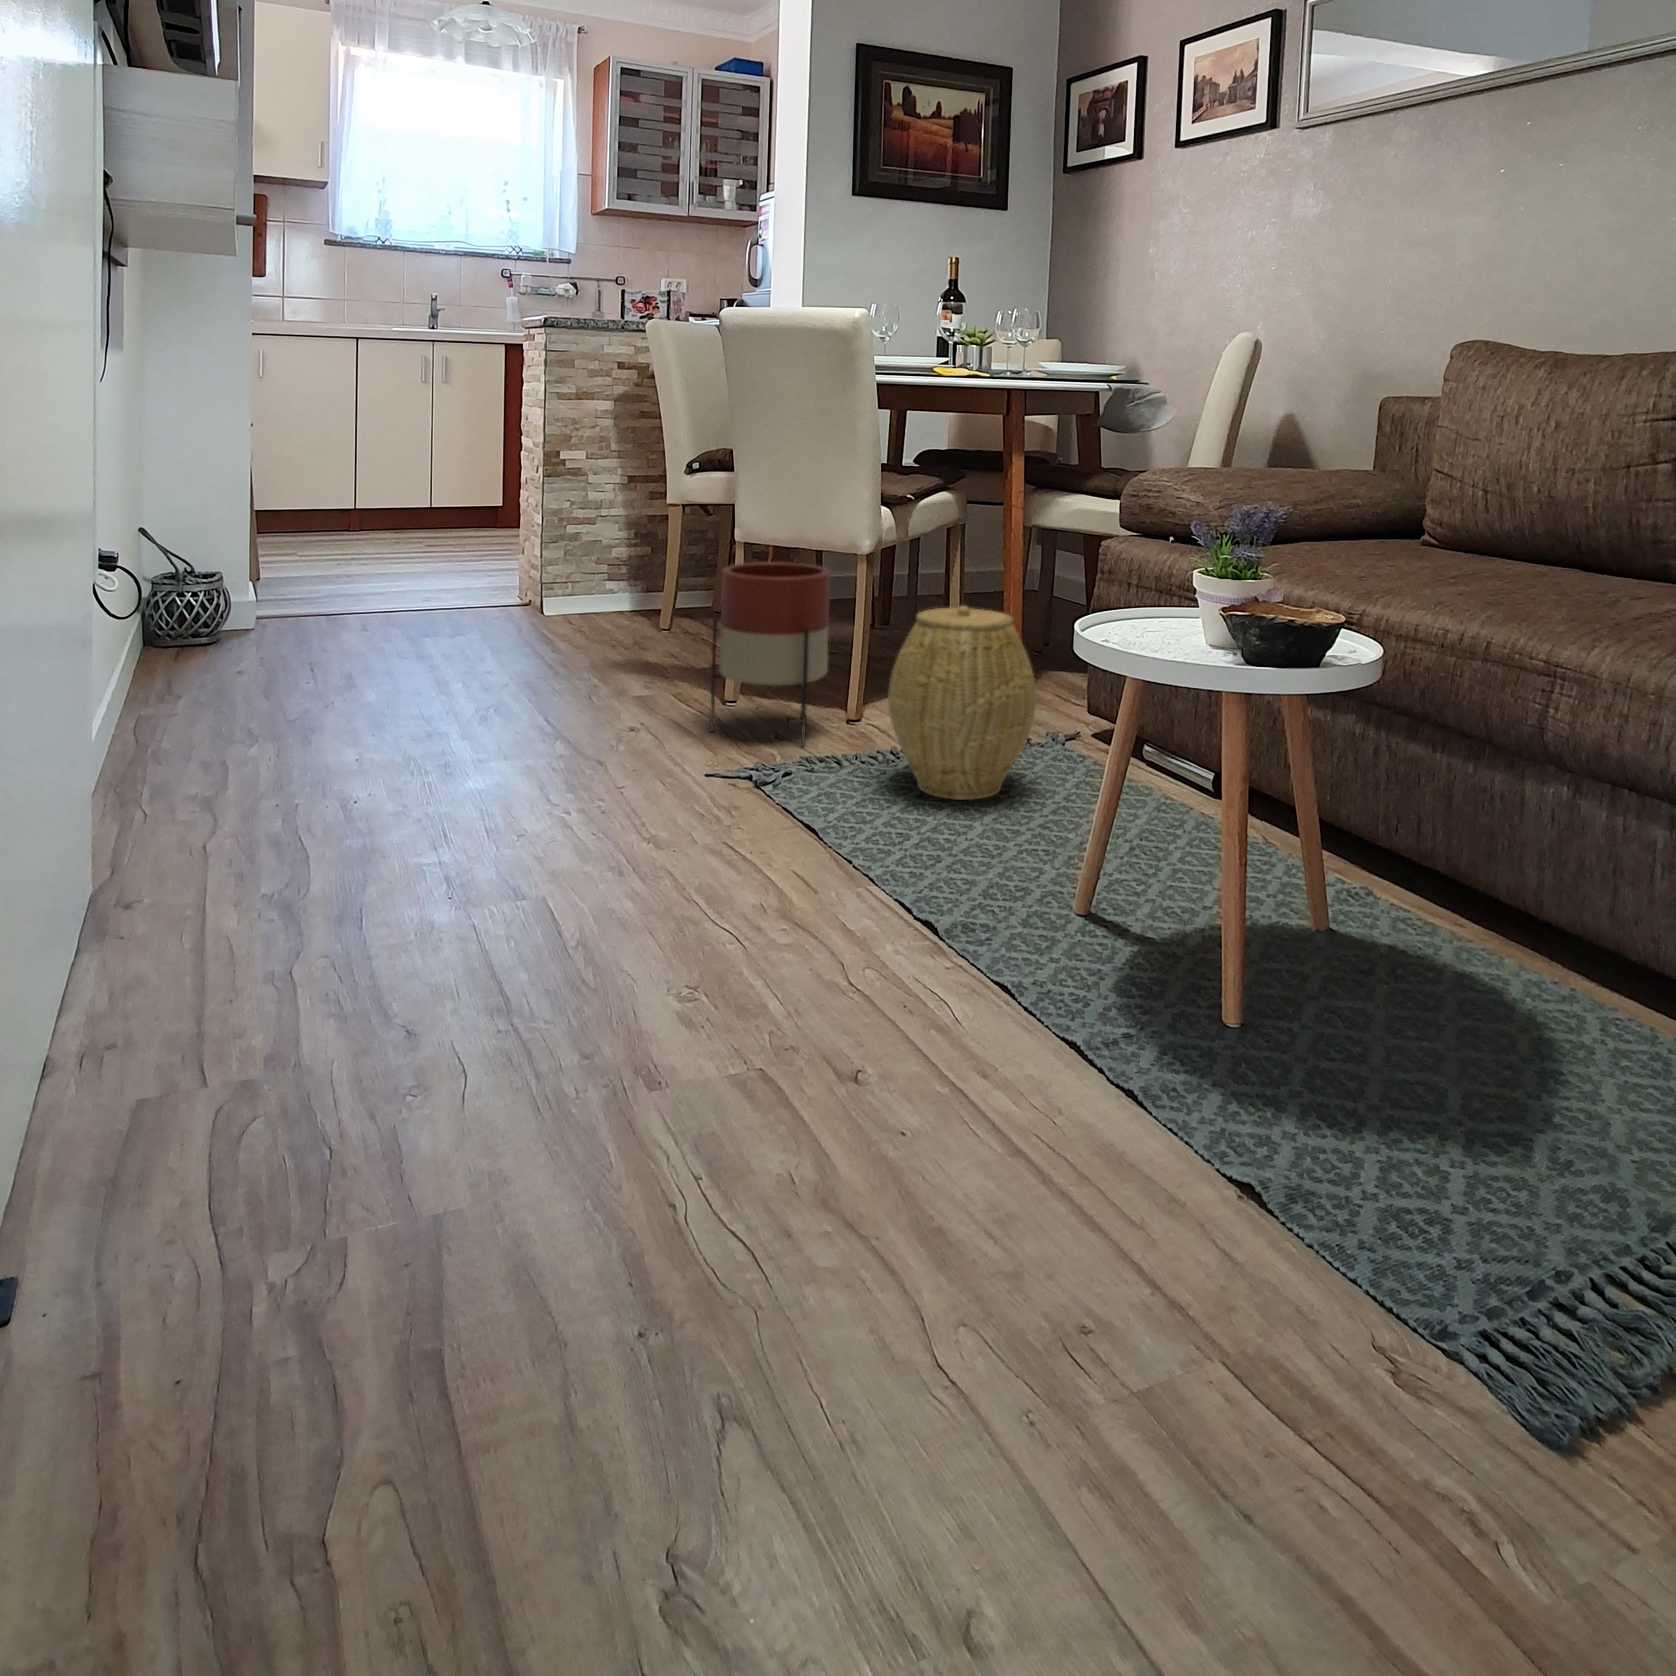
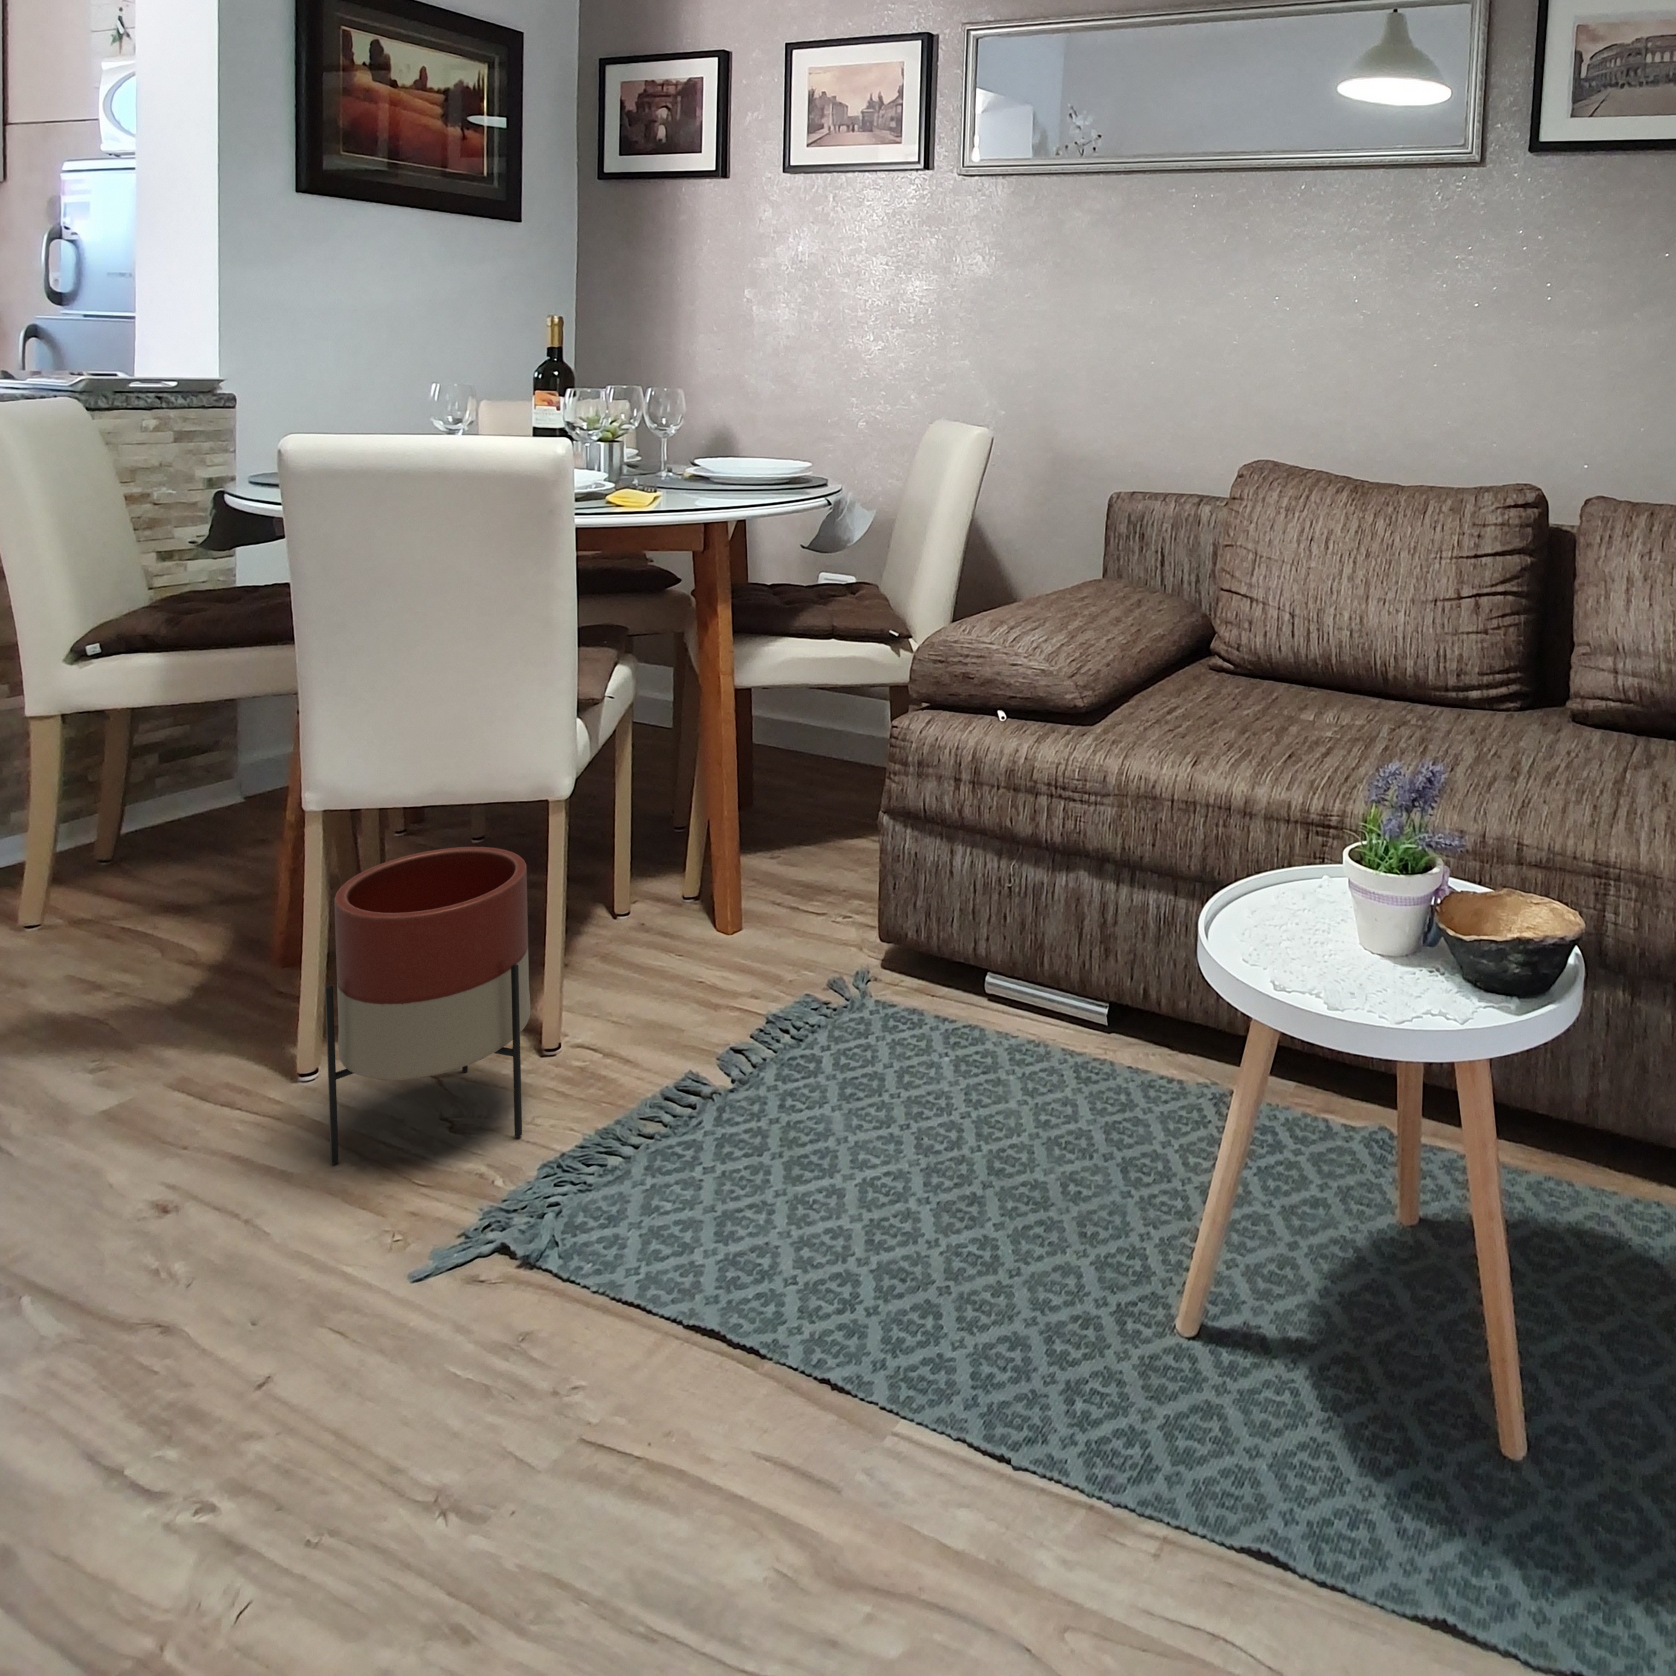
woven basket: present [888,606,1036,800] -> none [701,879,911,1166]

